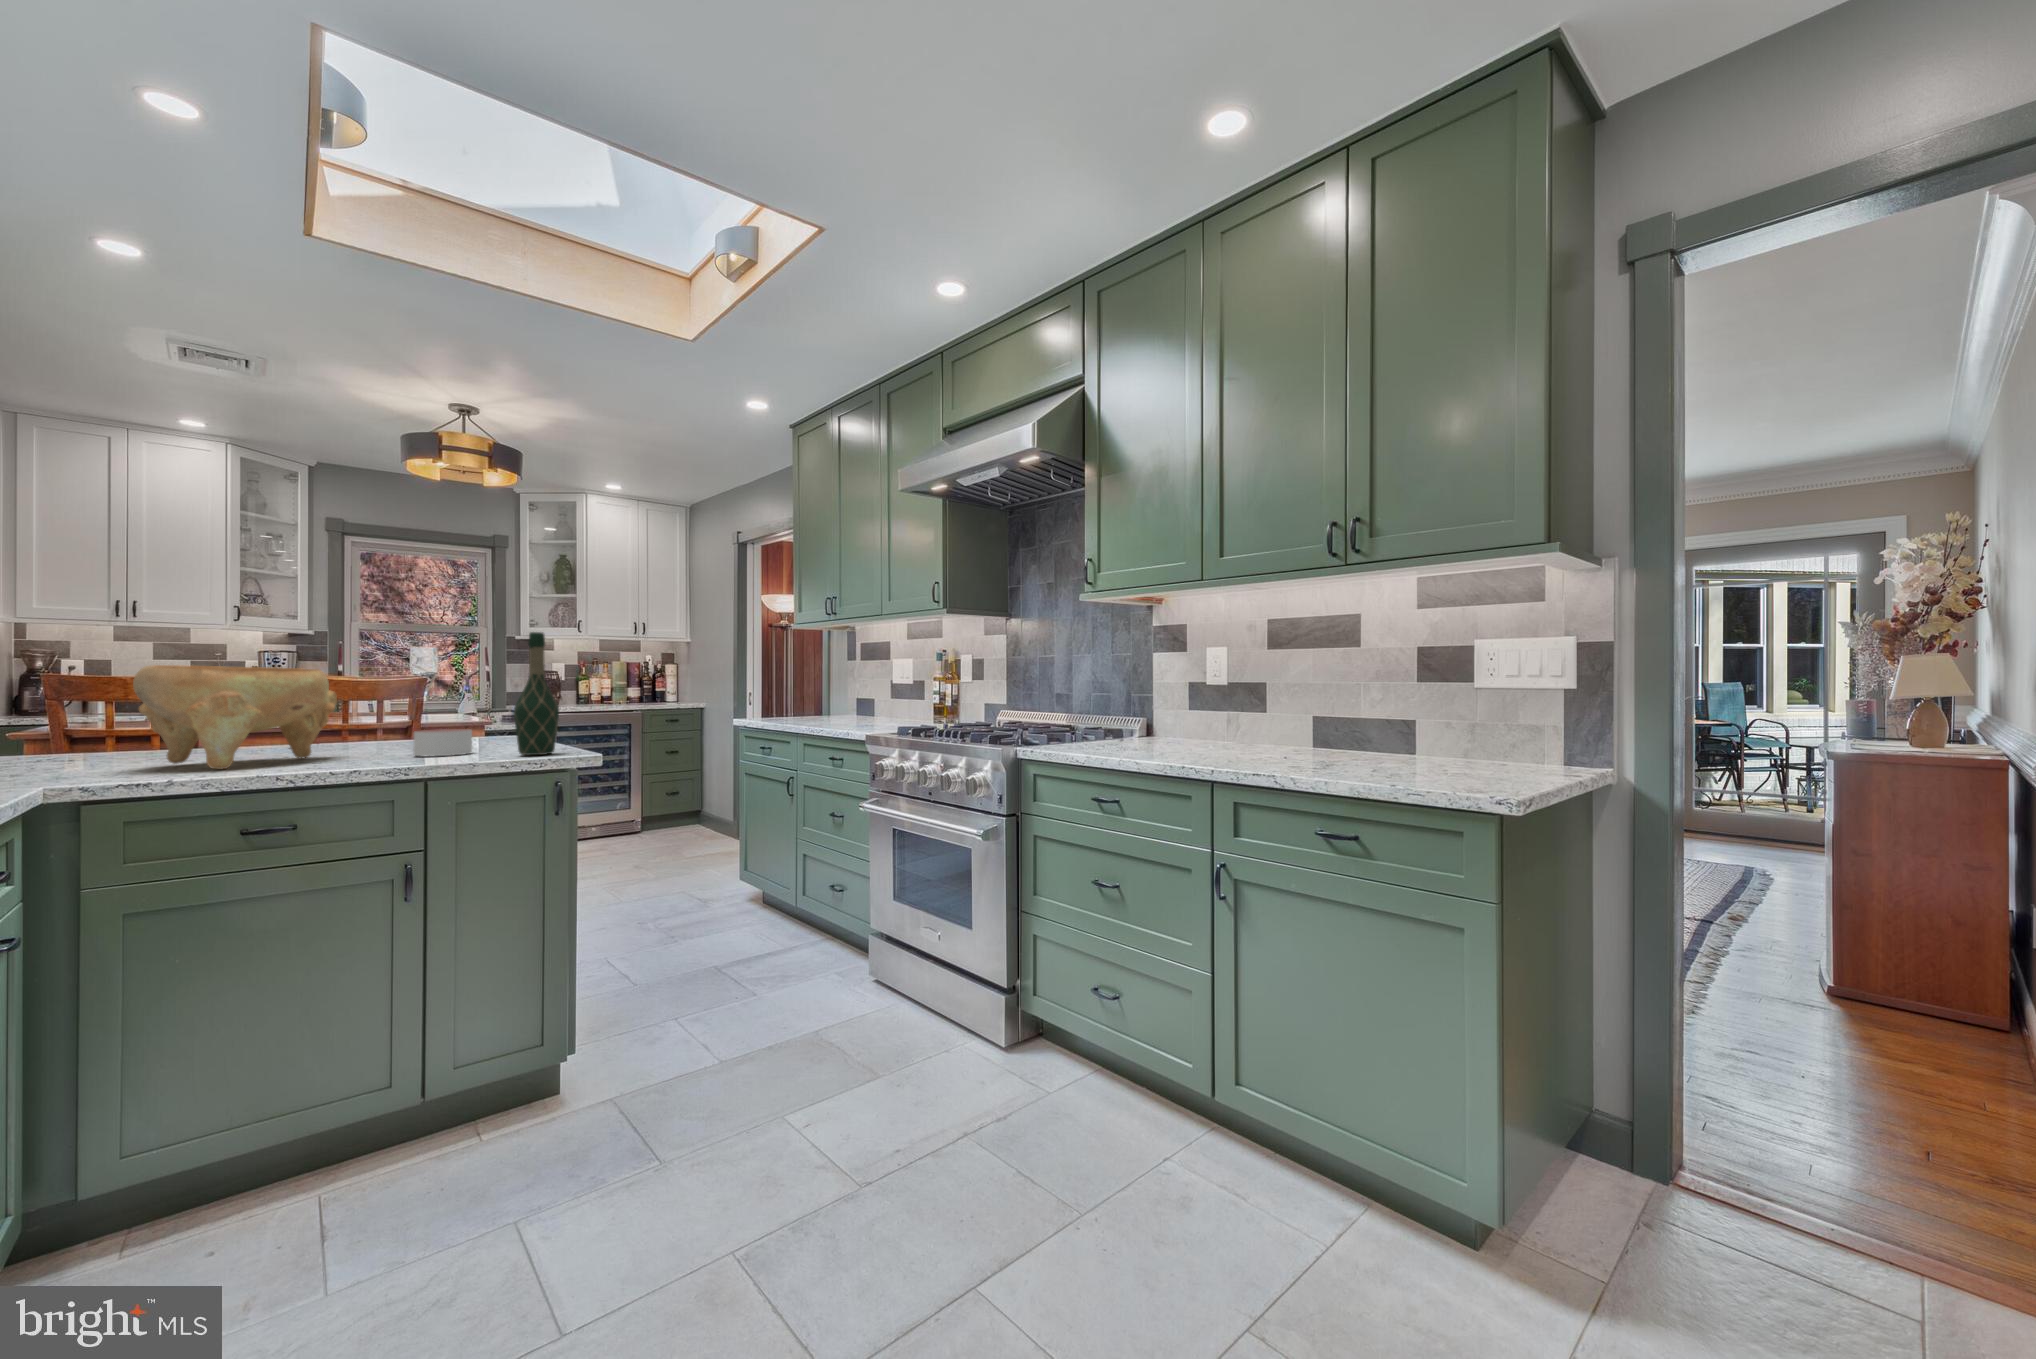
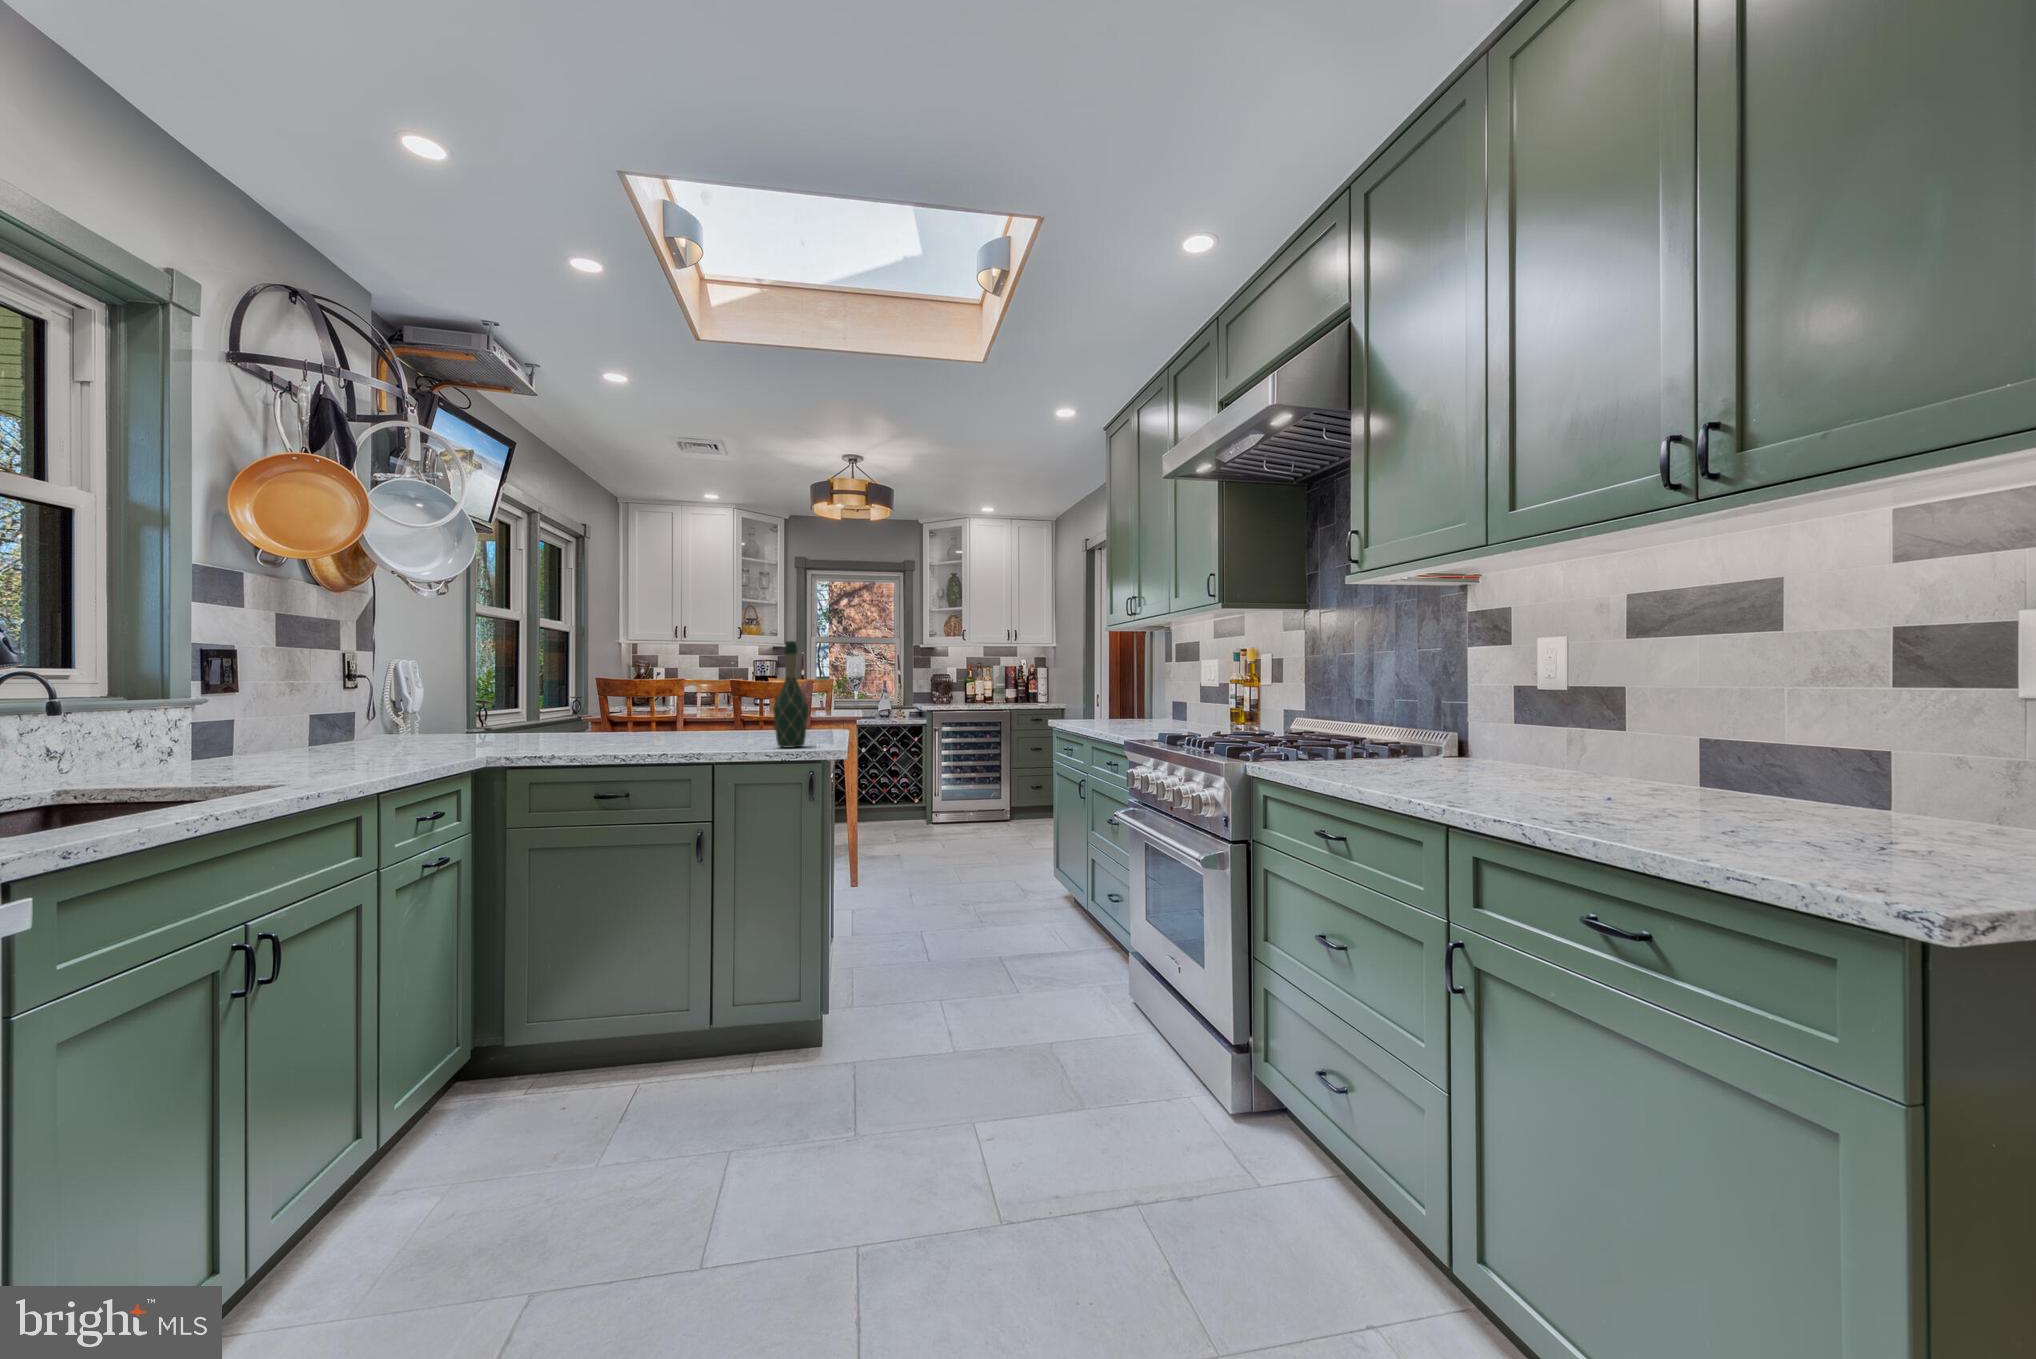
decorative bowl: present [133,665,337,769] -> none [564,672,689,748]
candle: present [414,729,472,757] -> none [722,723,764,745]

